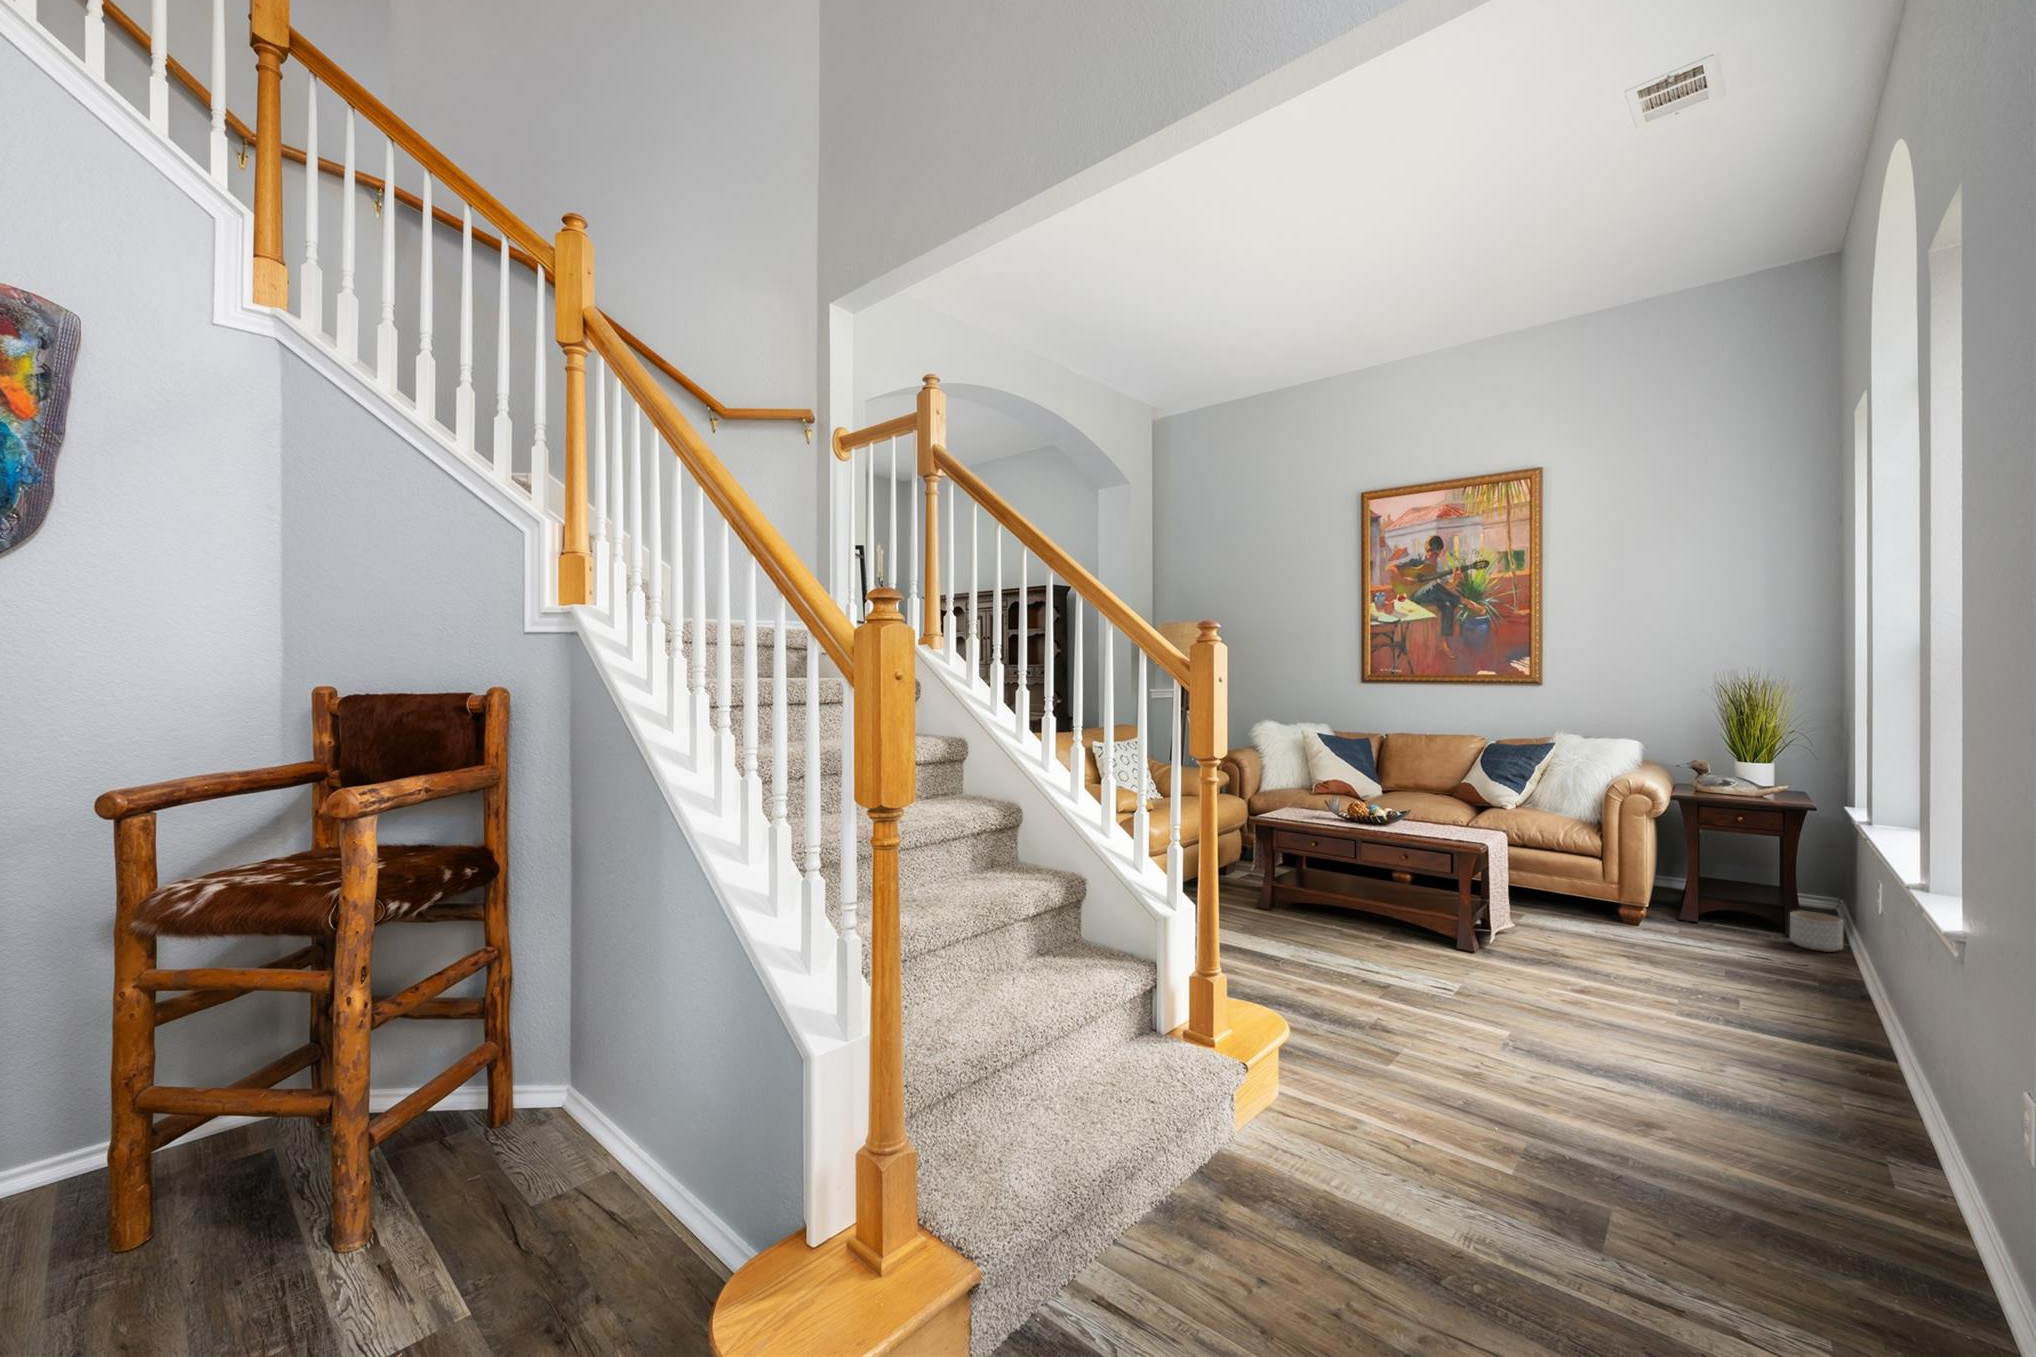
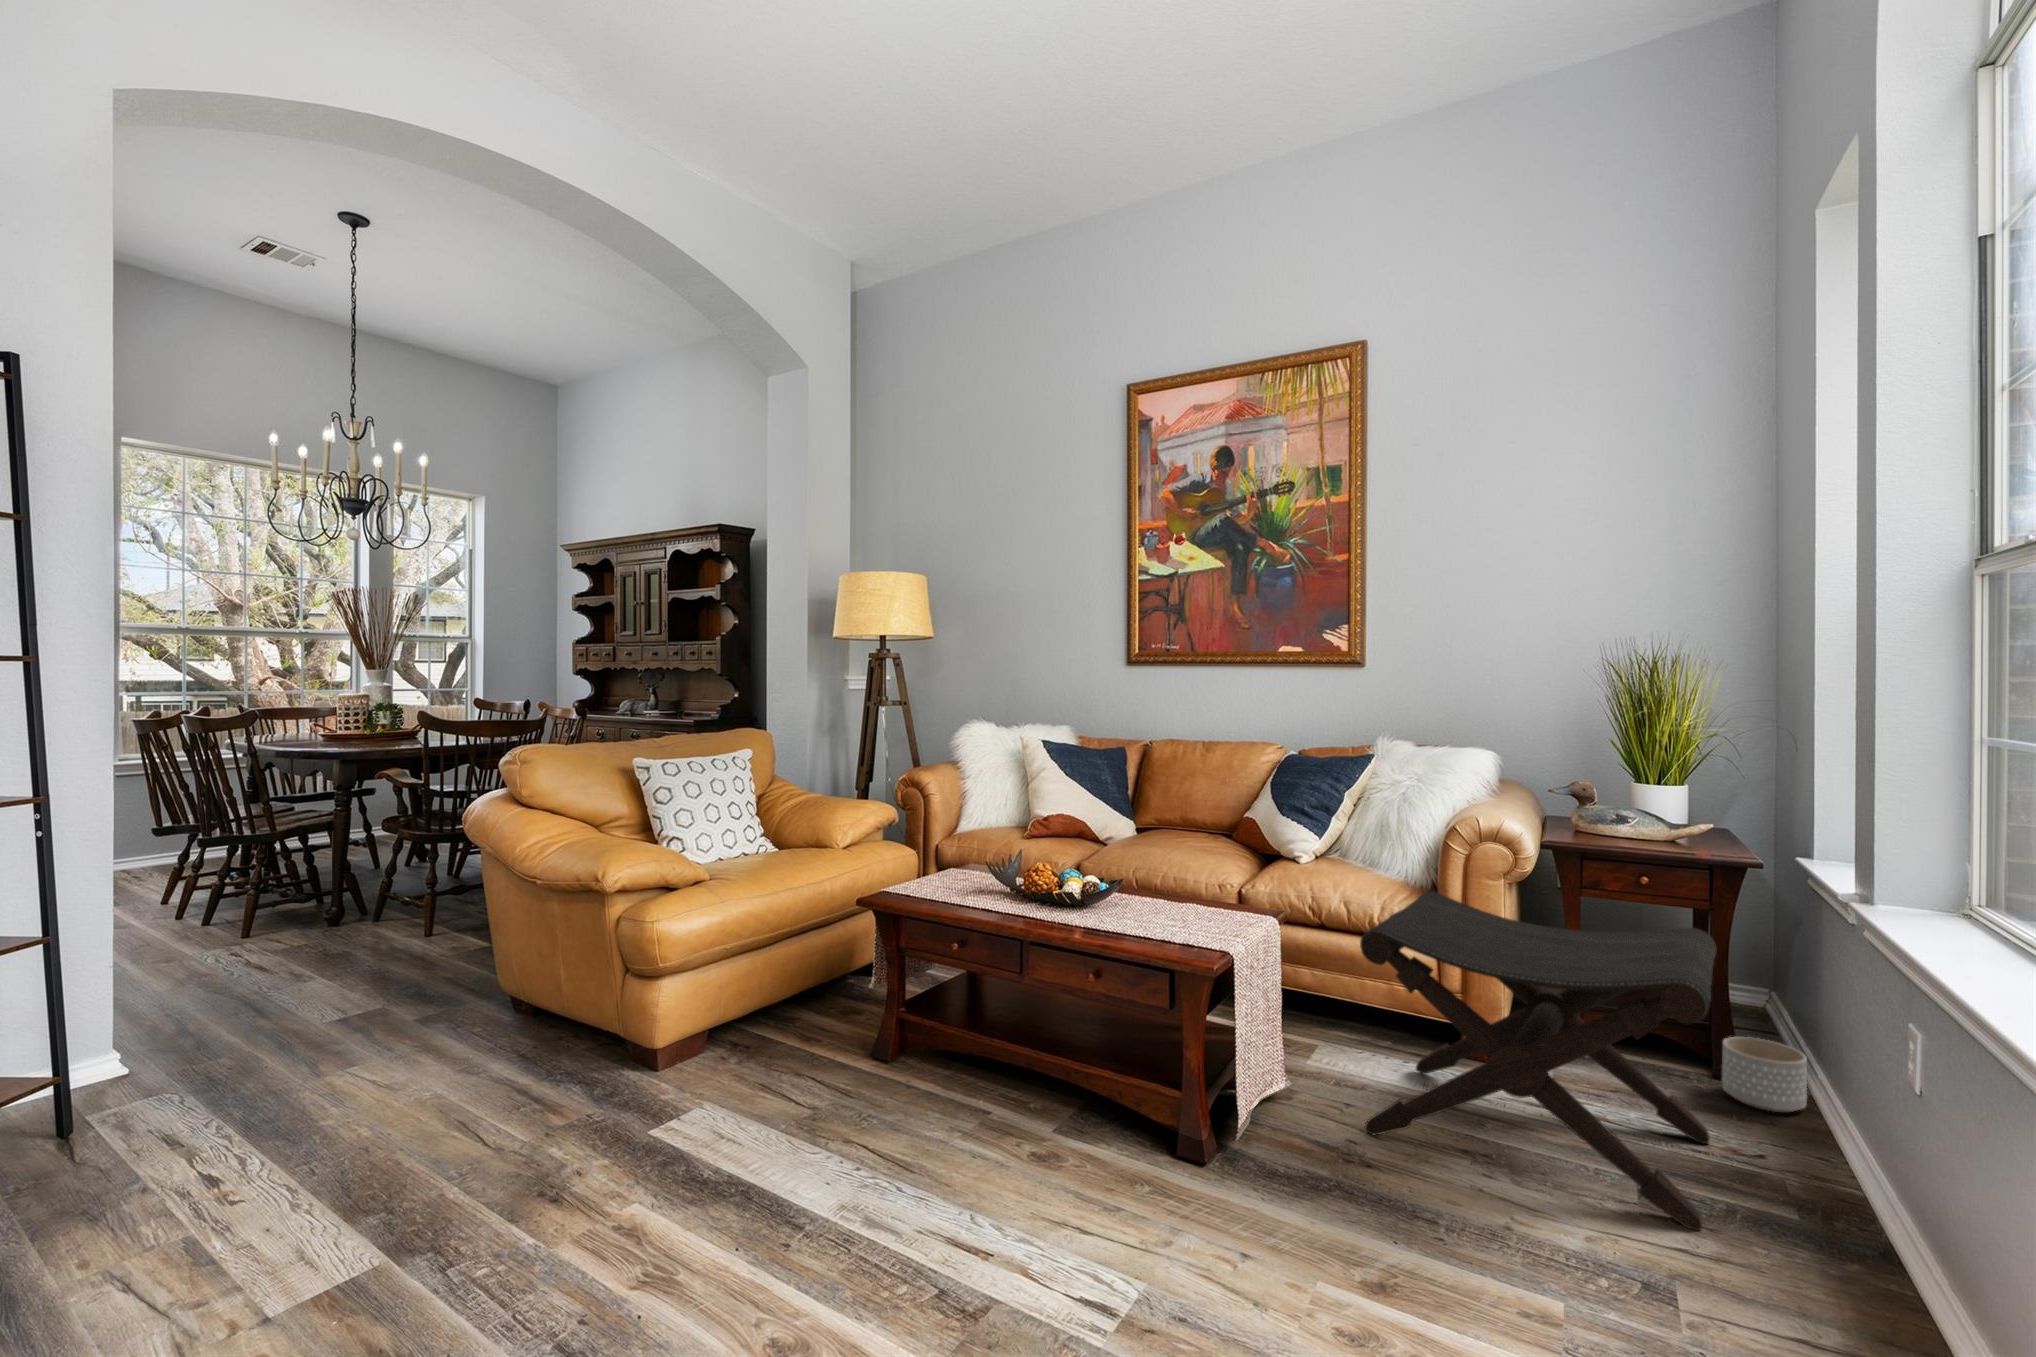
footstool: none [1562,823,1781,988] -> present [1360,892,1716,1230]

